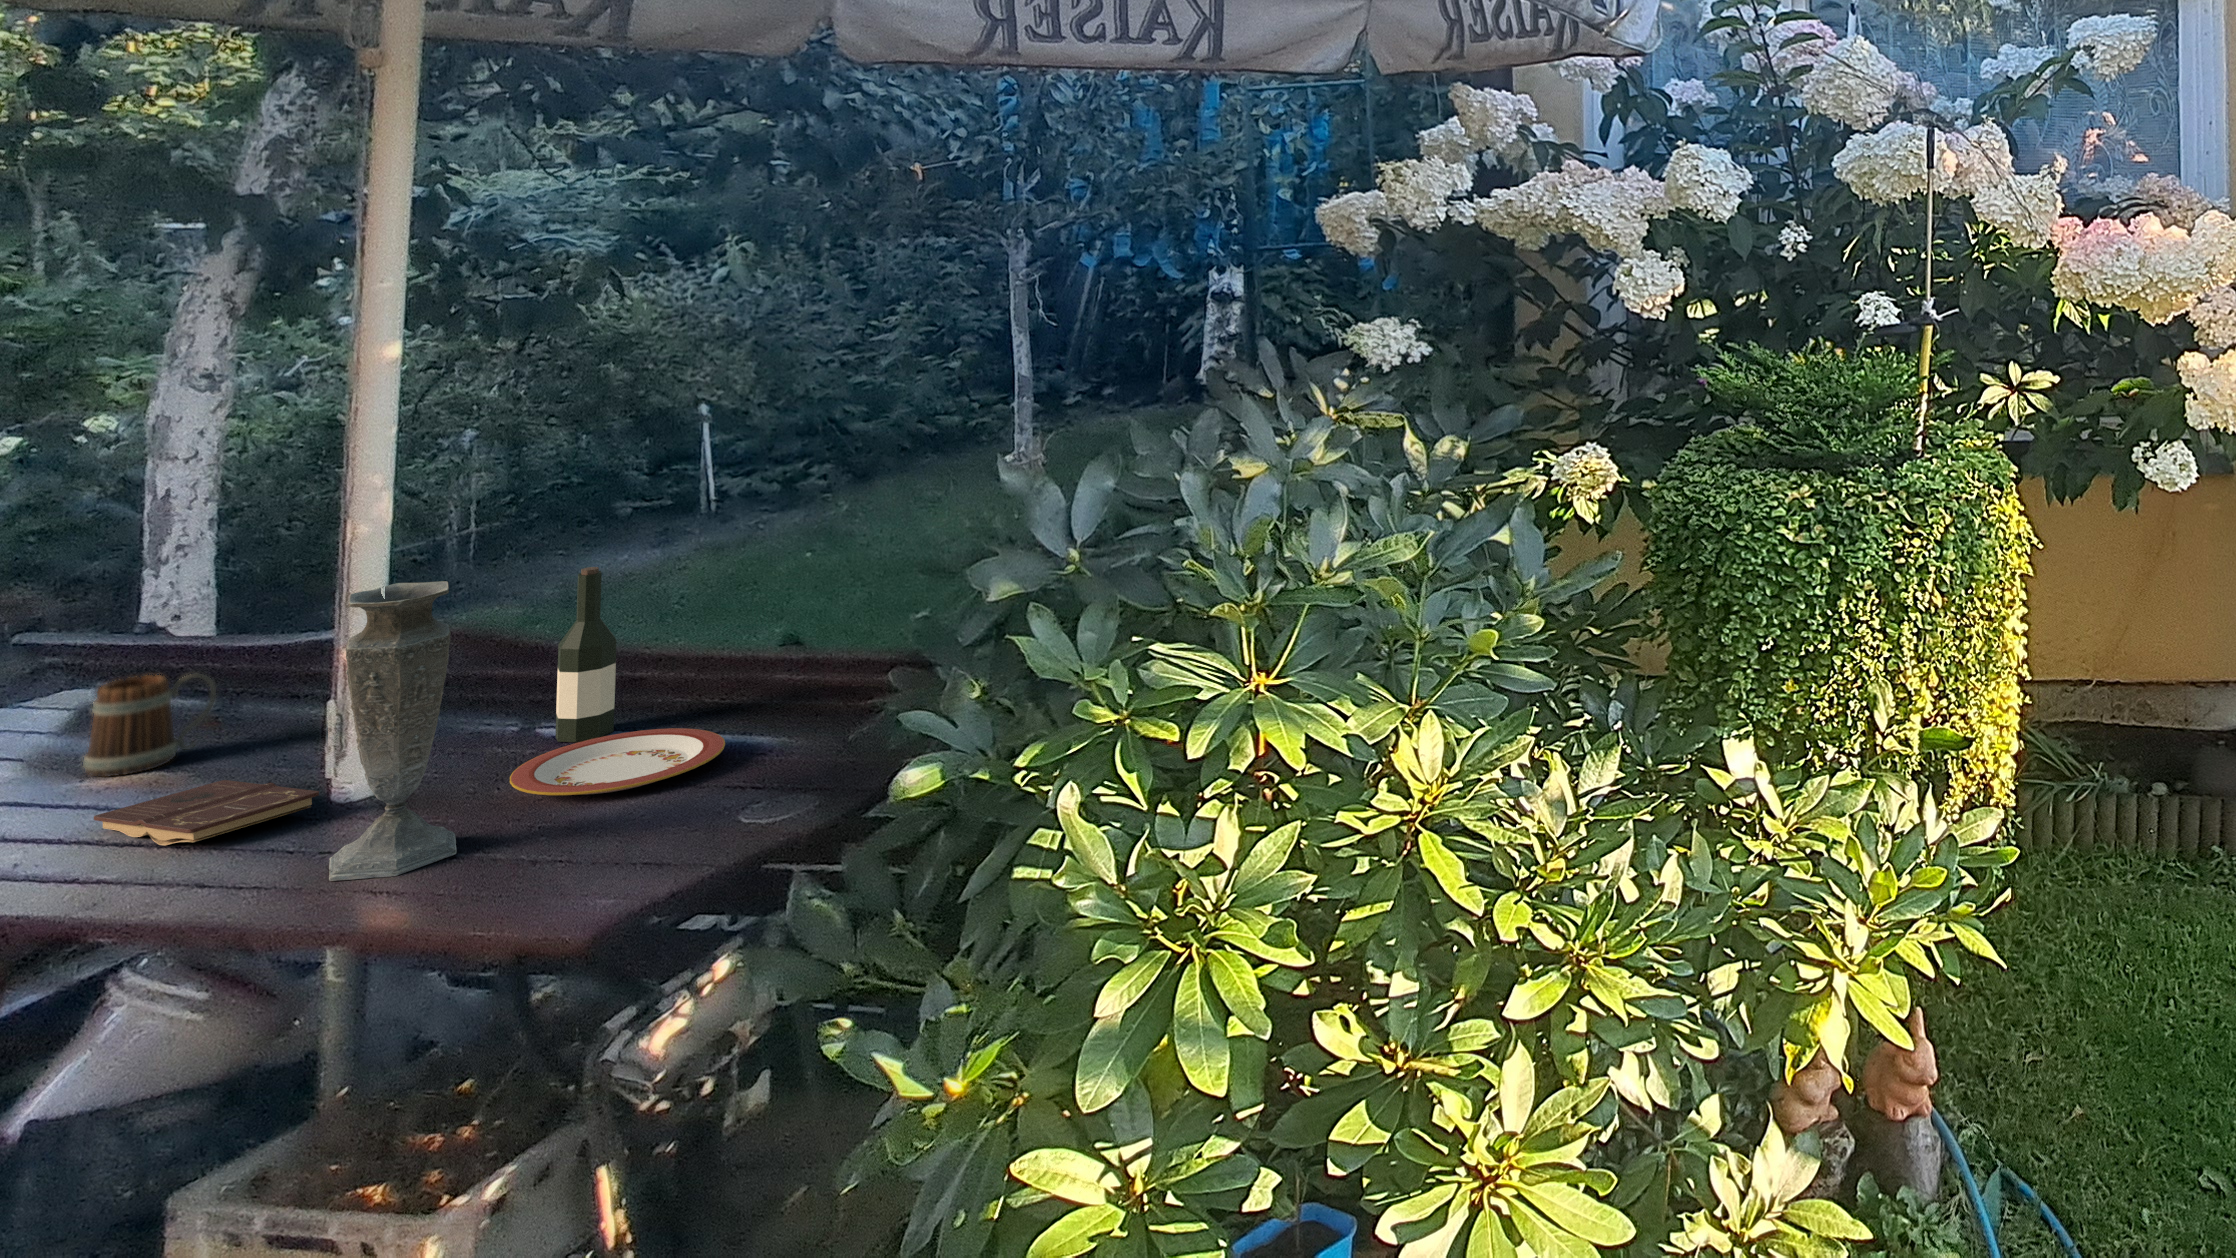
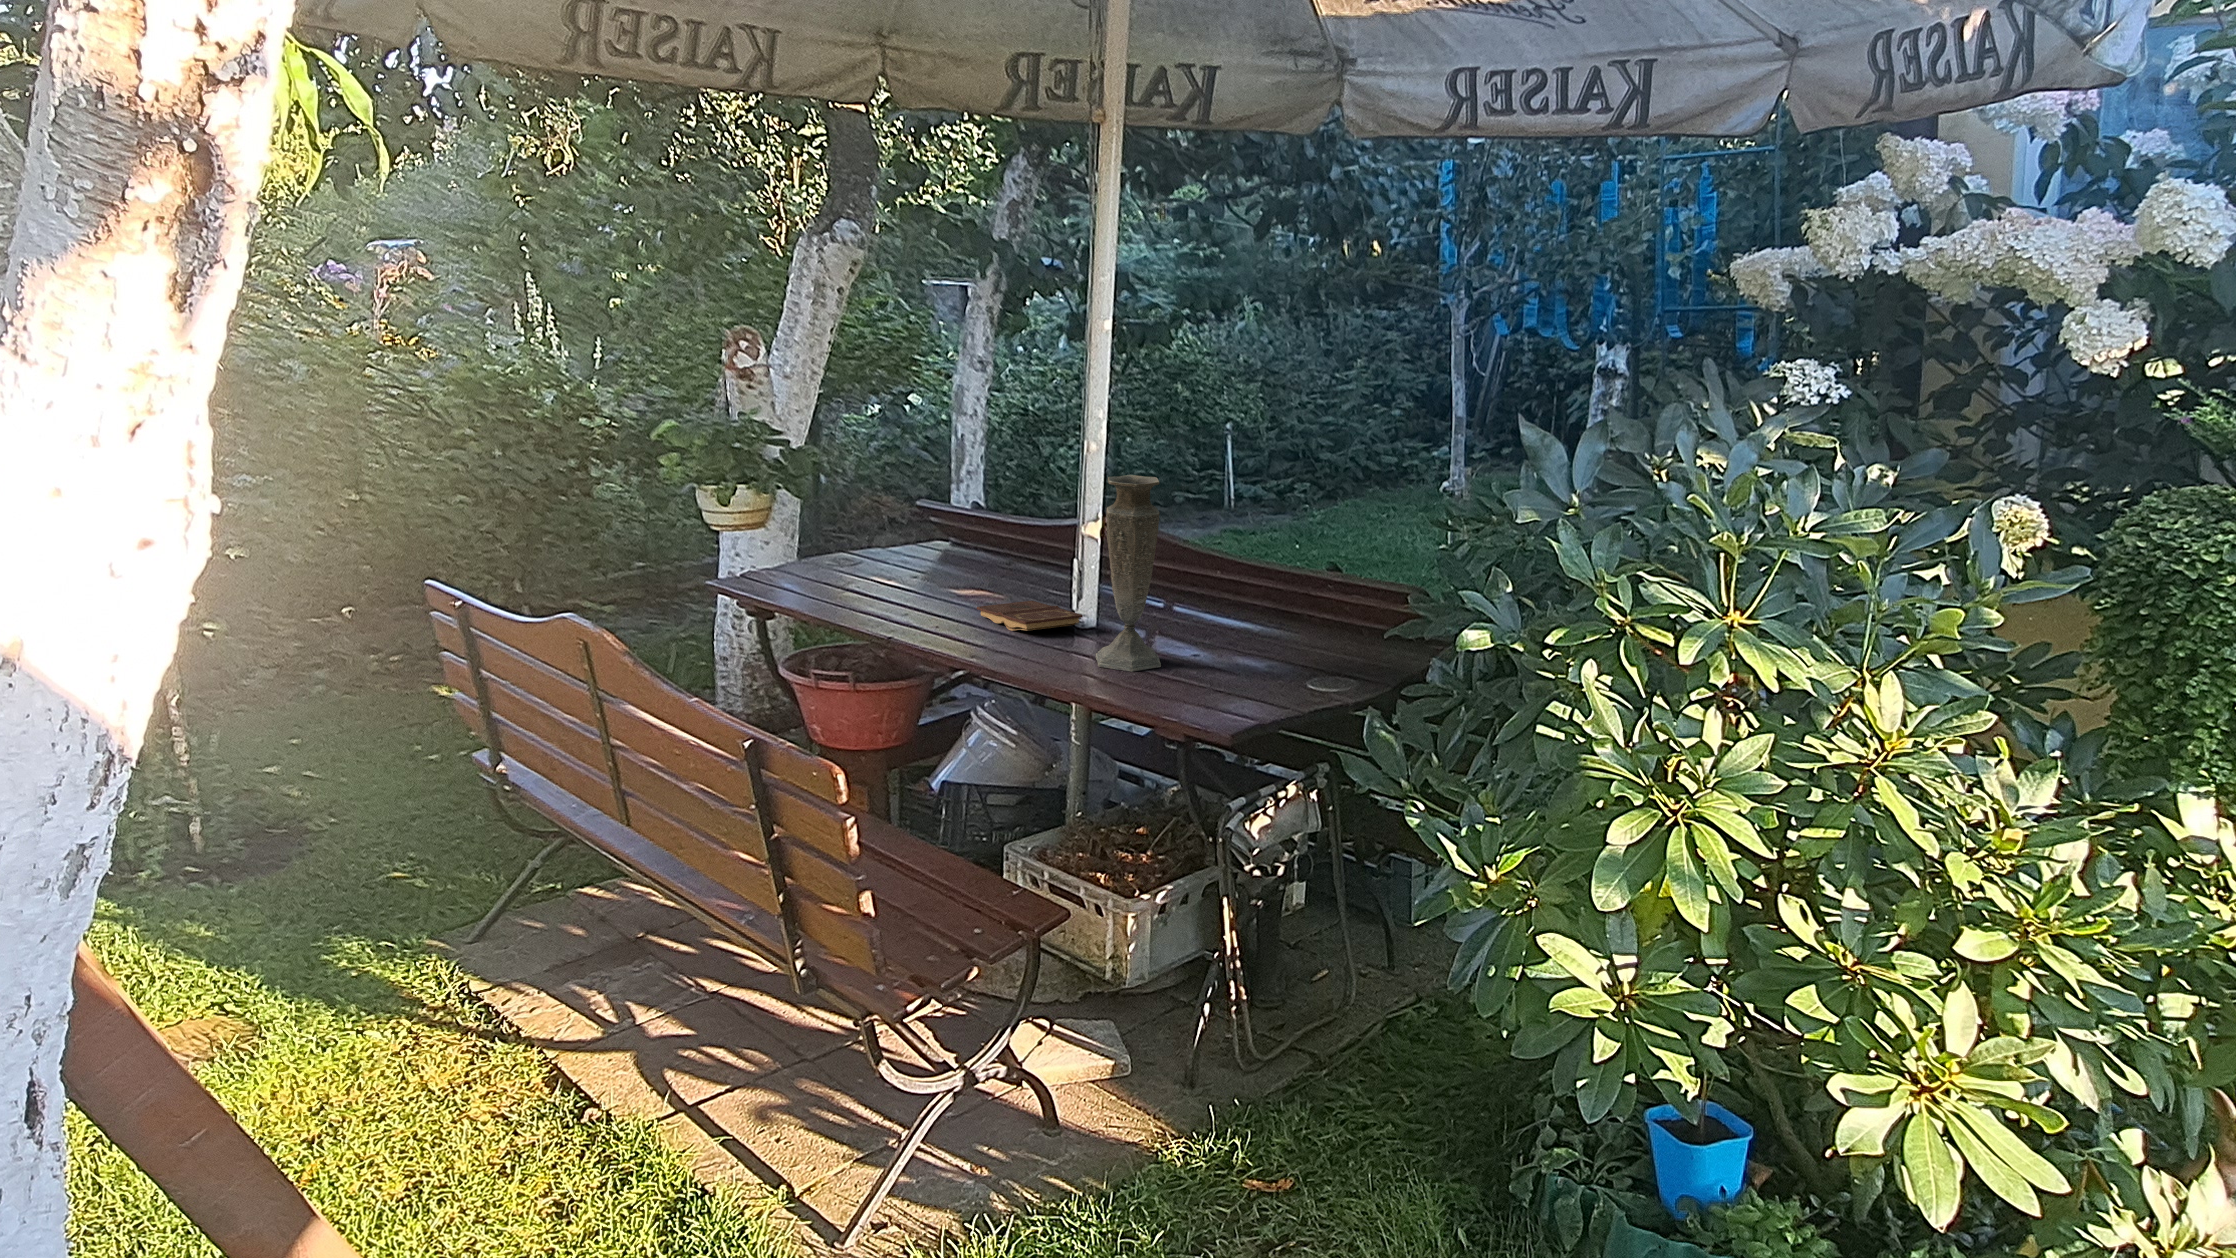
wine bottle: present [555,567,617,742] -> none [1198,494,1234,619]
beer mug: present [83,674,216,777] -> none [963,530,1021,591]
plate: present [510,728,725,795] -> none [1181,616,1303,651]

